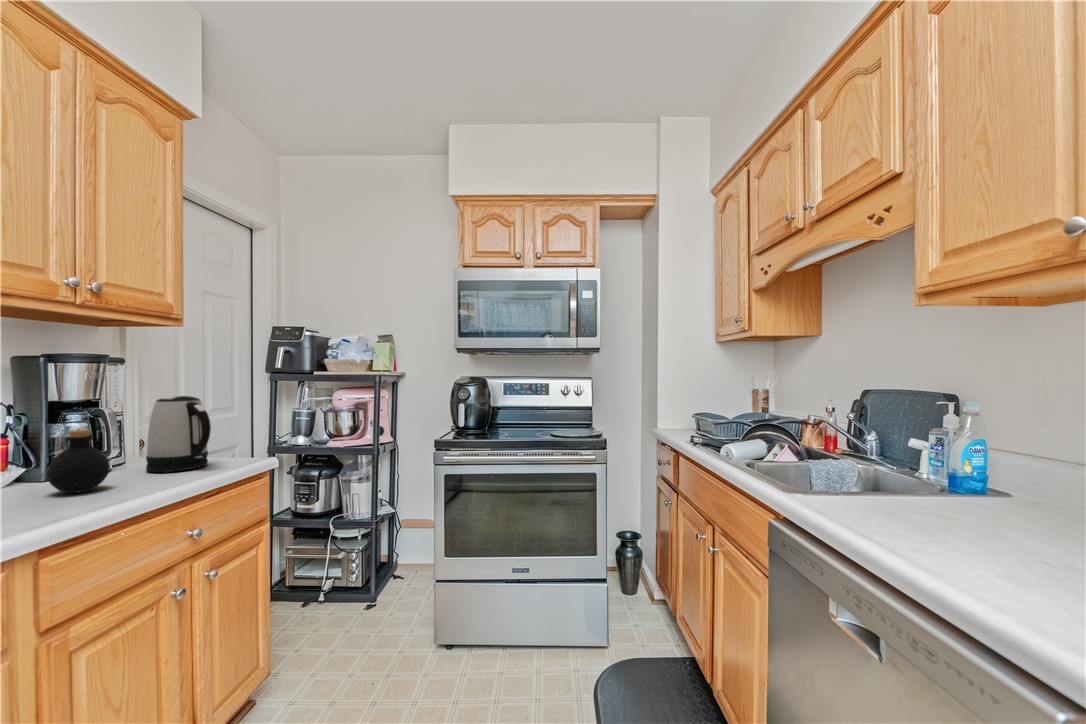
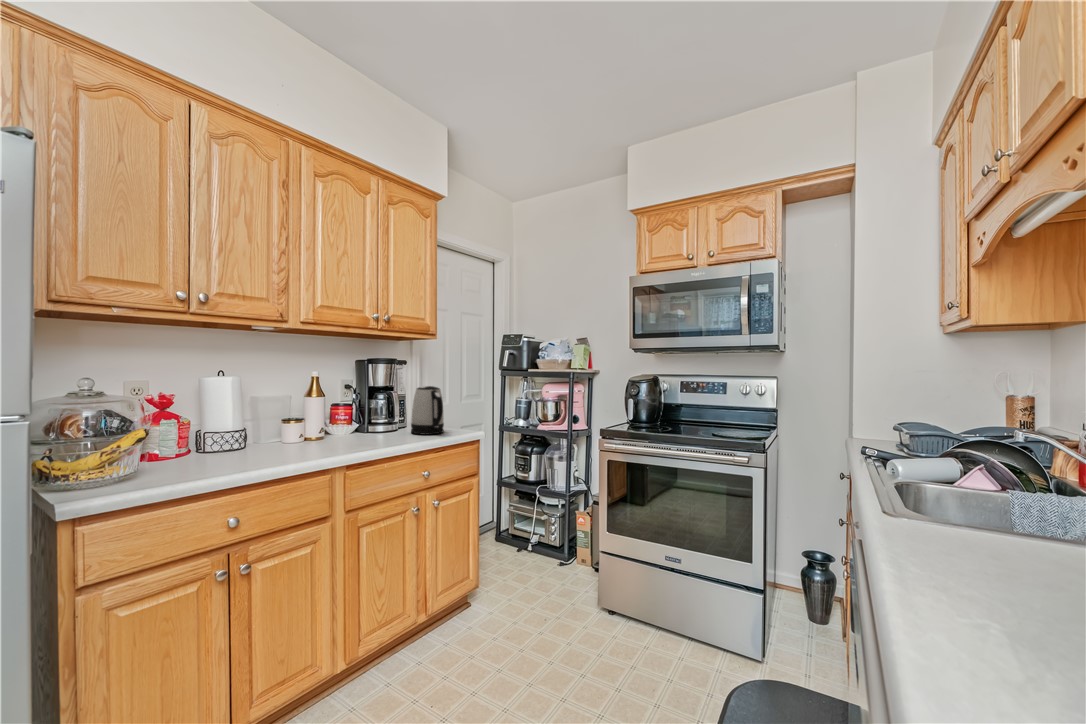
bottle: present [47,430,110,493] -> none [361,404,389,440]

